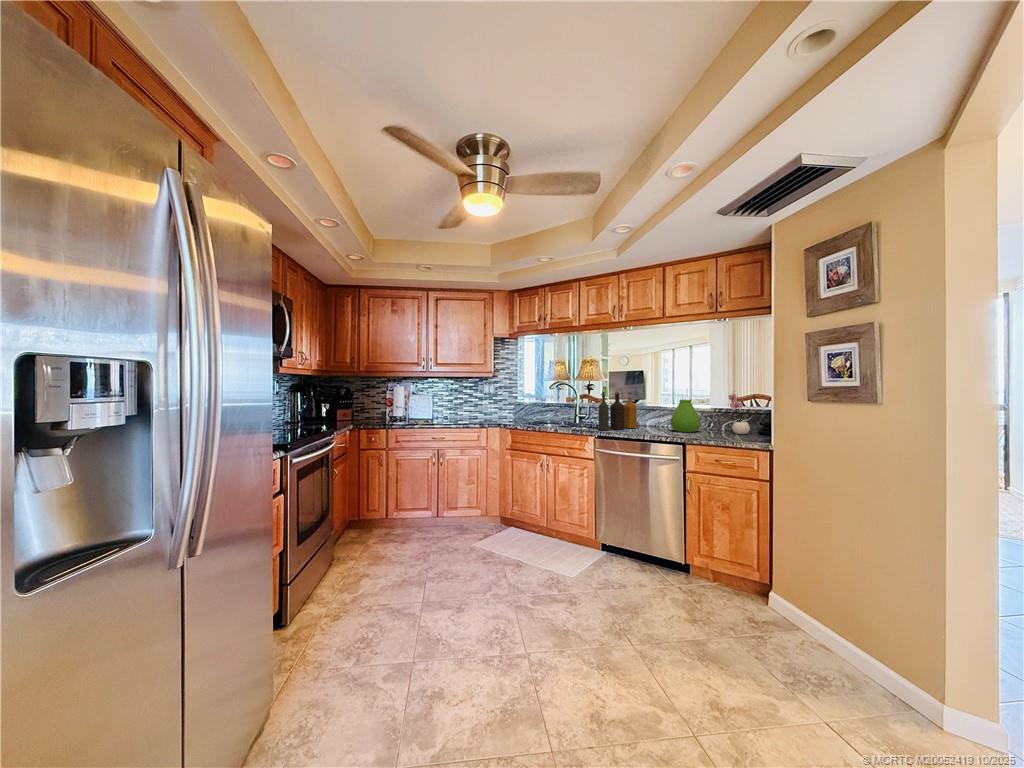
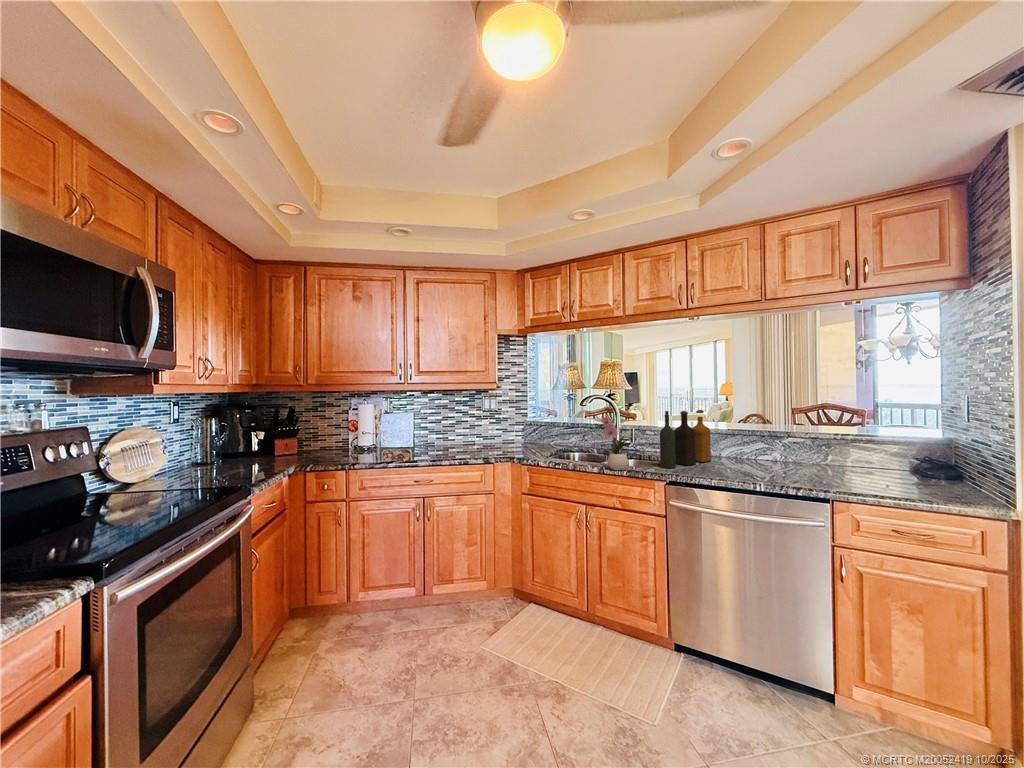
flower arrangement: present [728,393,750,434] -> present [602,407,631,470]
vase: present [670,400,701,432] -> none [766,421,815,470]

